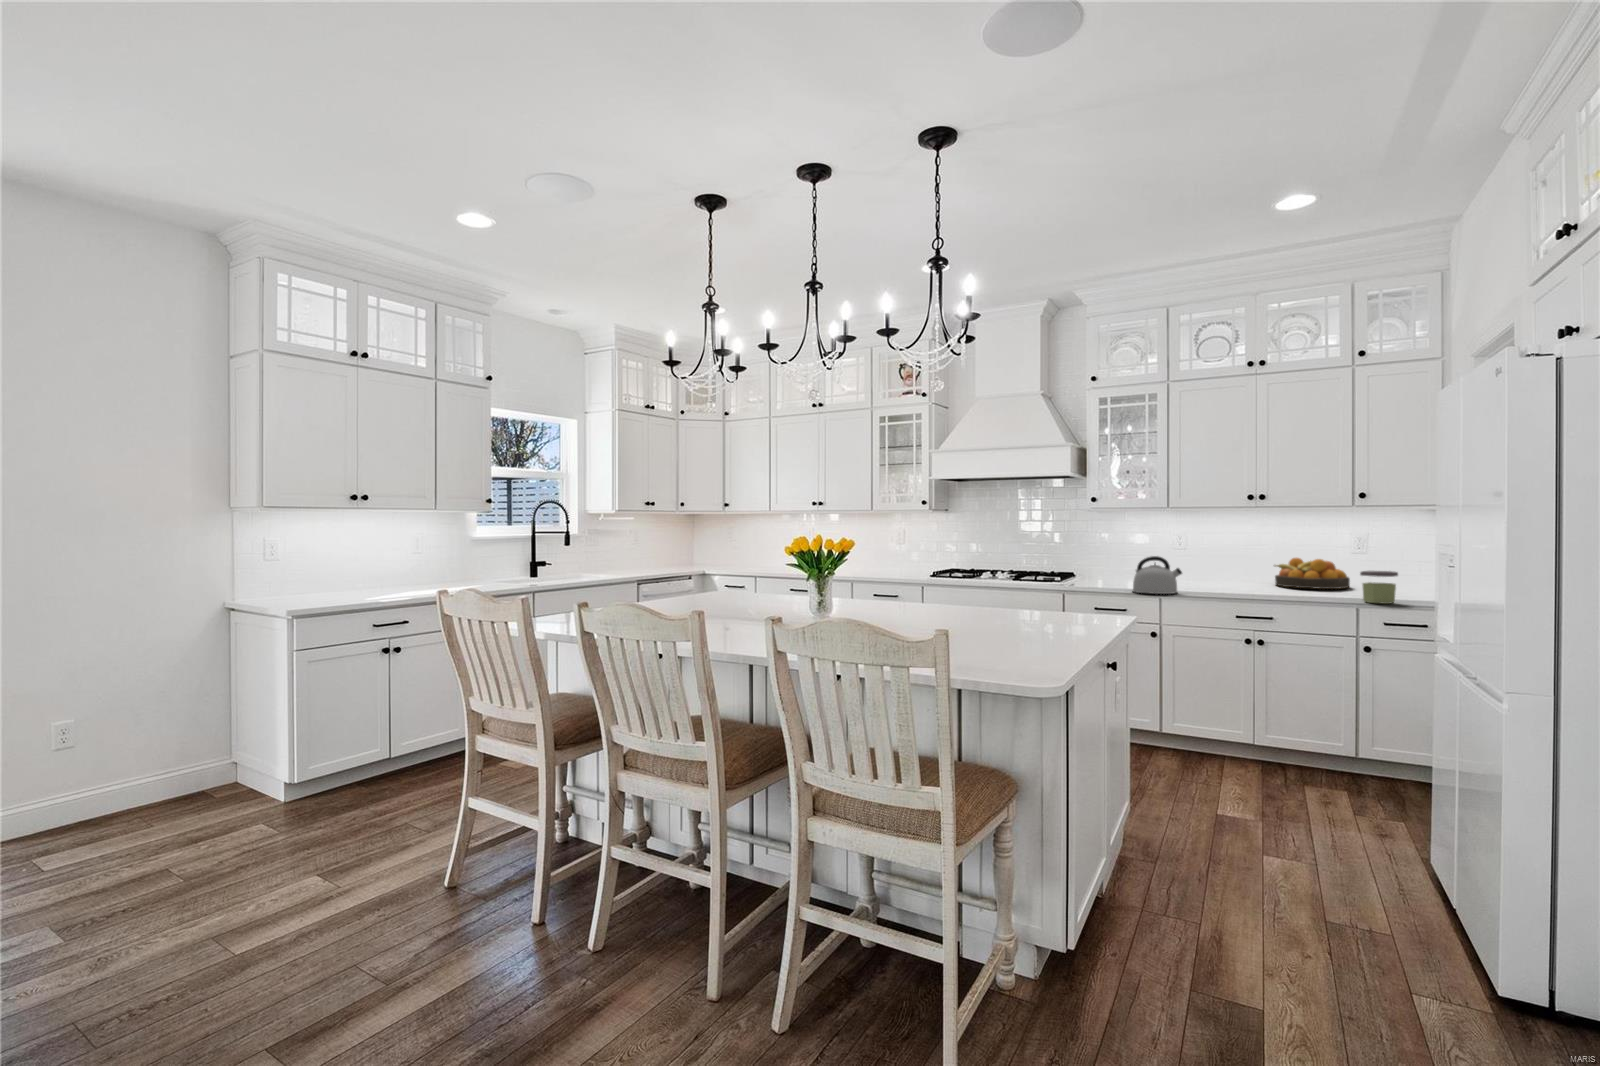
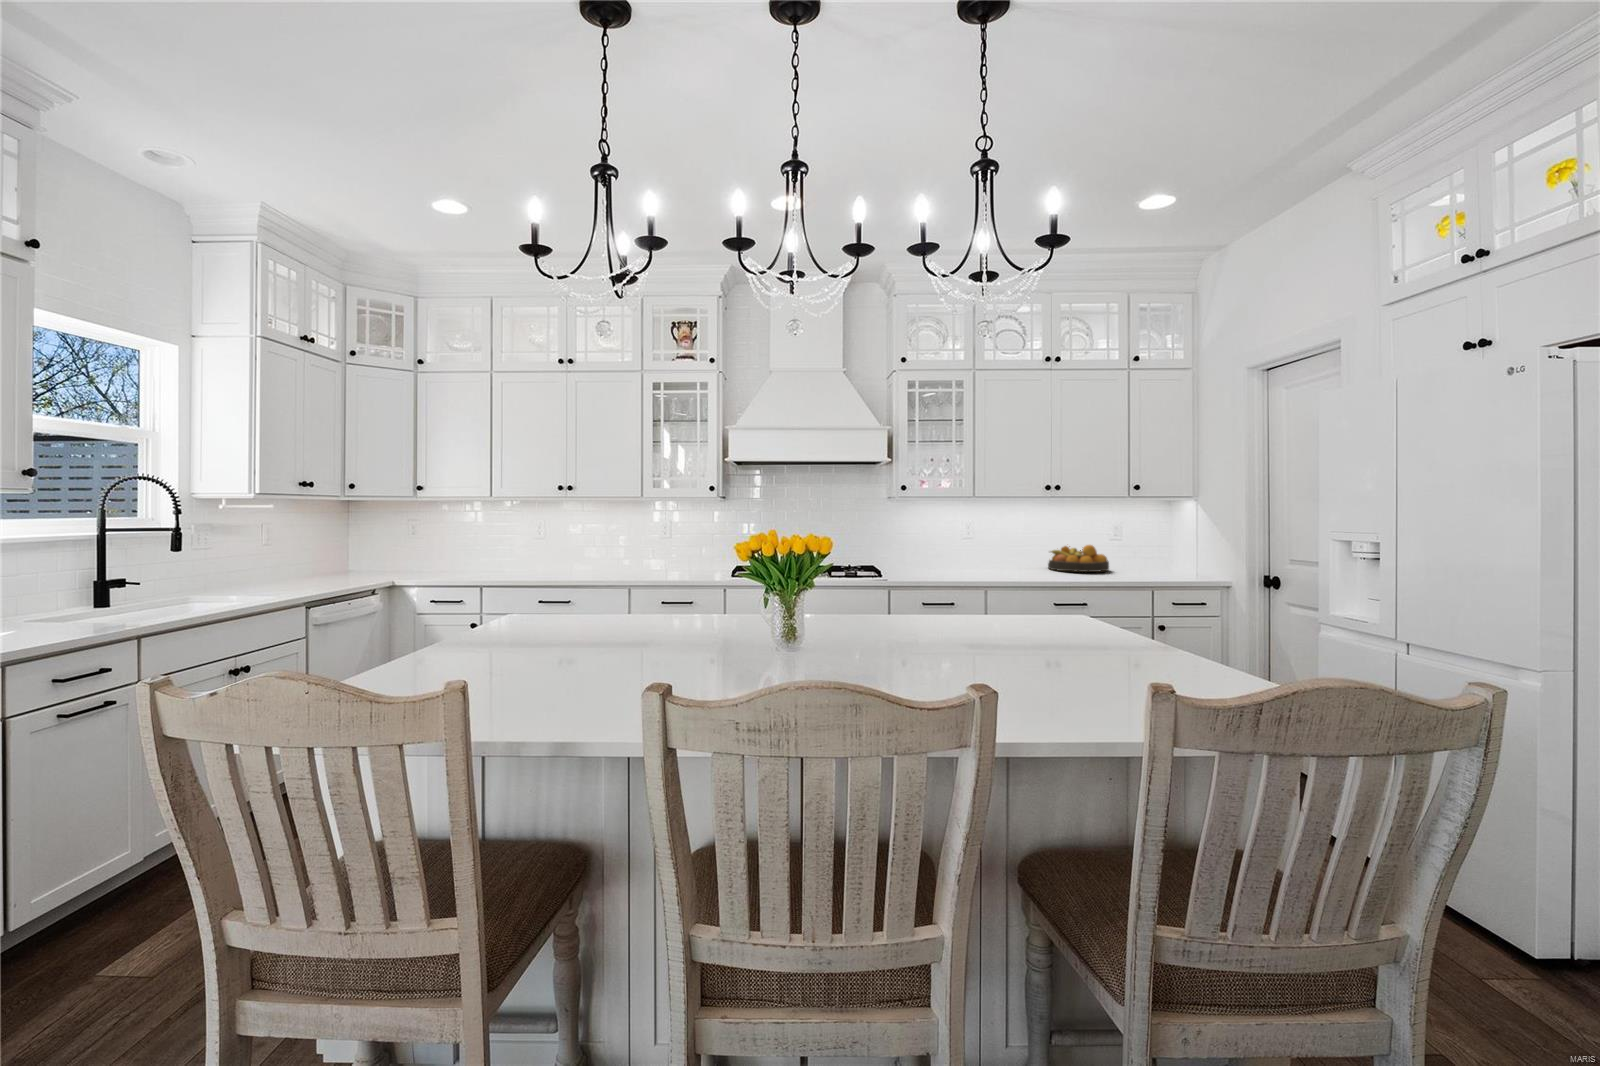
kettle: present [1133,556,1182,594] -> none [959,546,1006,584]
jar: present [1360,571,1398,604] -> none [1151,555,1178,584]

